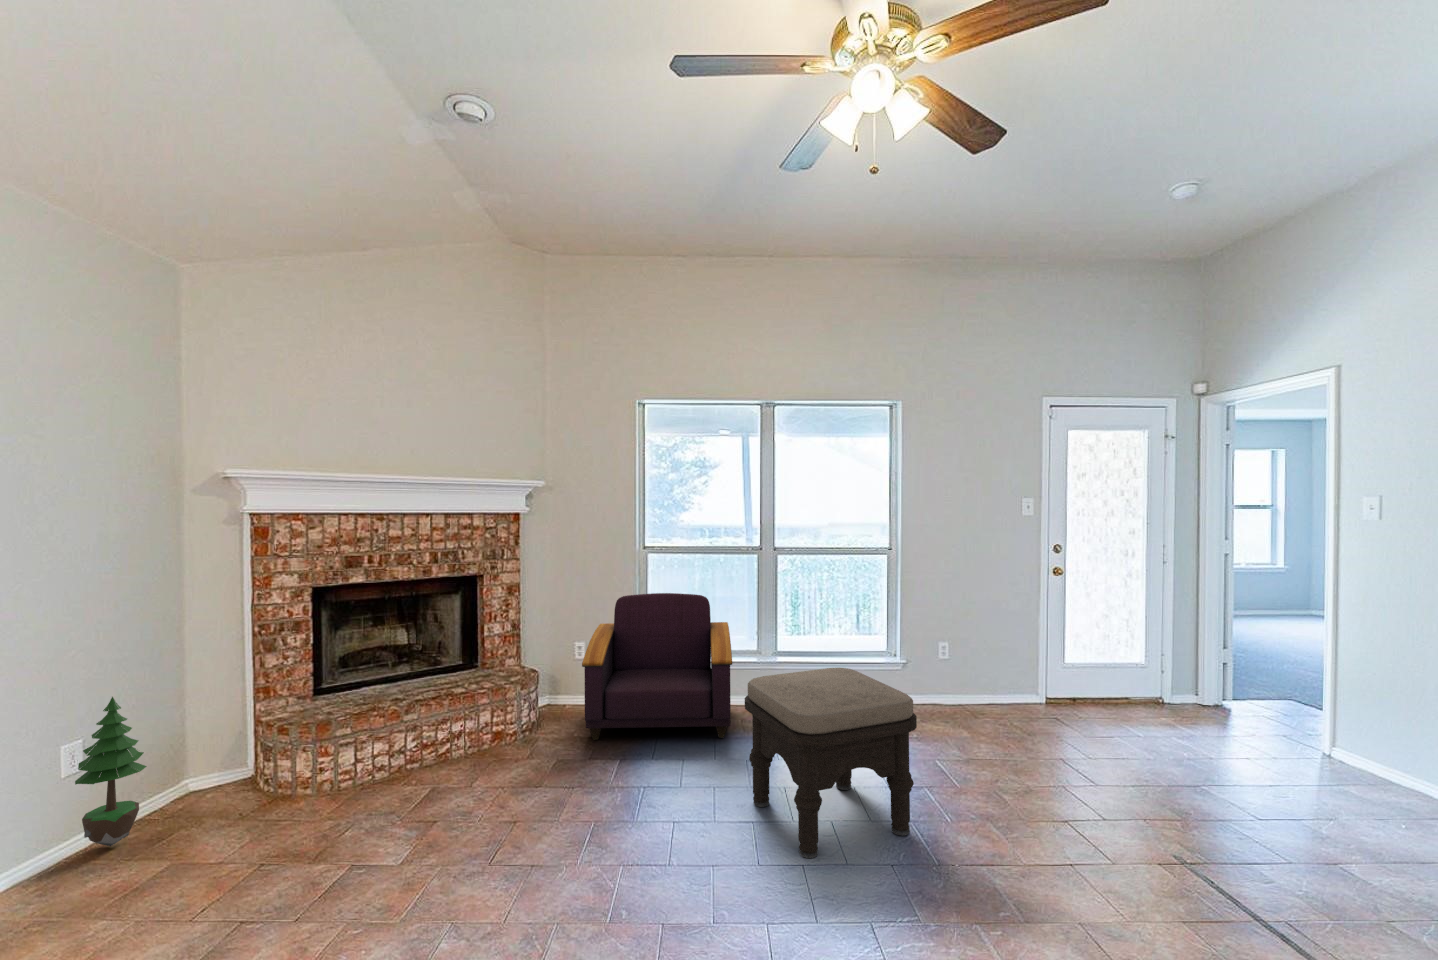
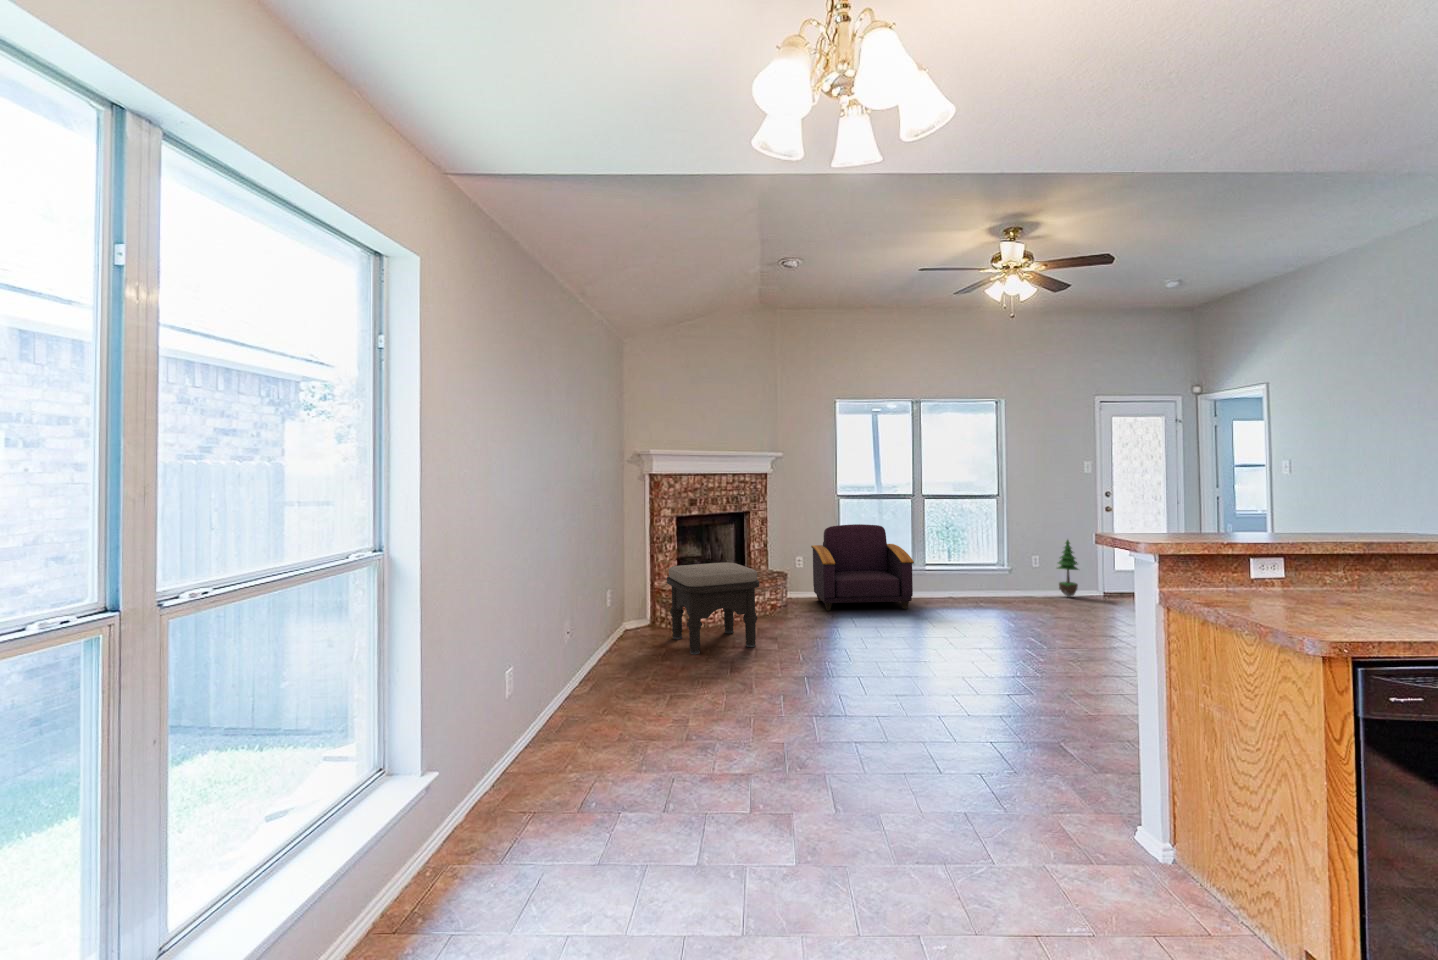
ottoman: present [745,668,917,858] -> present [667,562,759,654]
potted tree: present [75,697,147,846] -> present [1057,540,1078,597]

